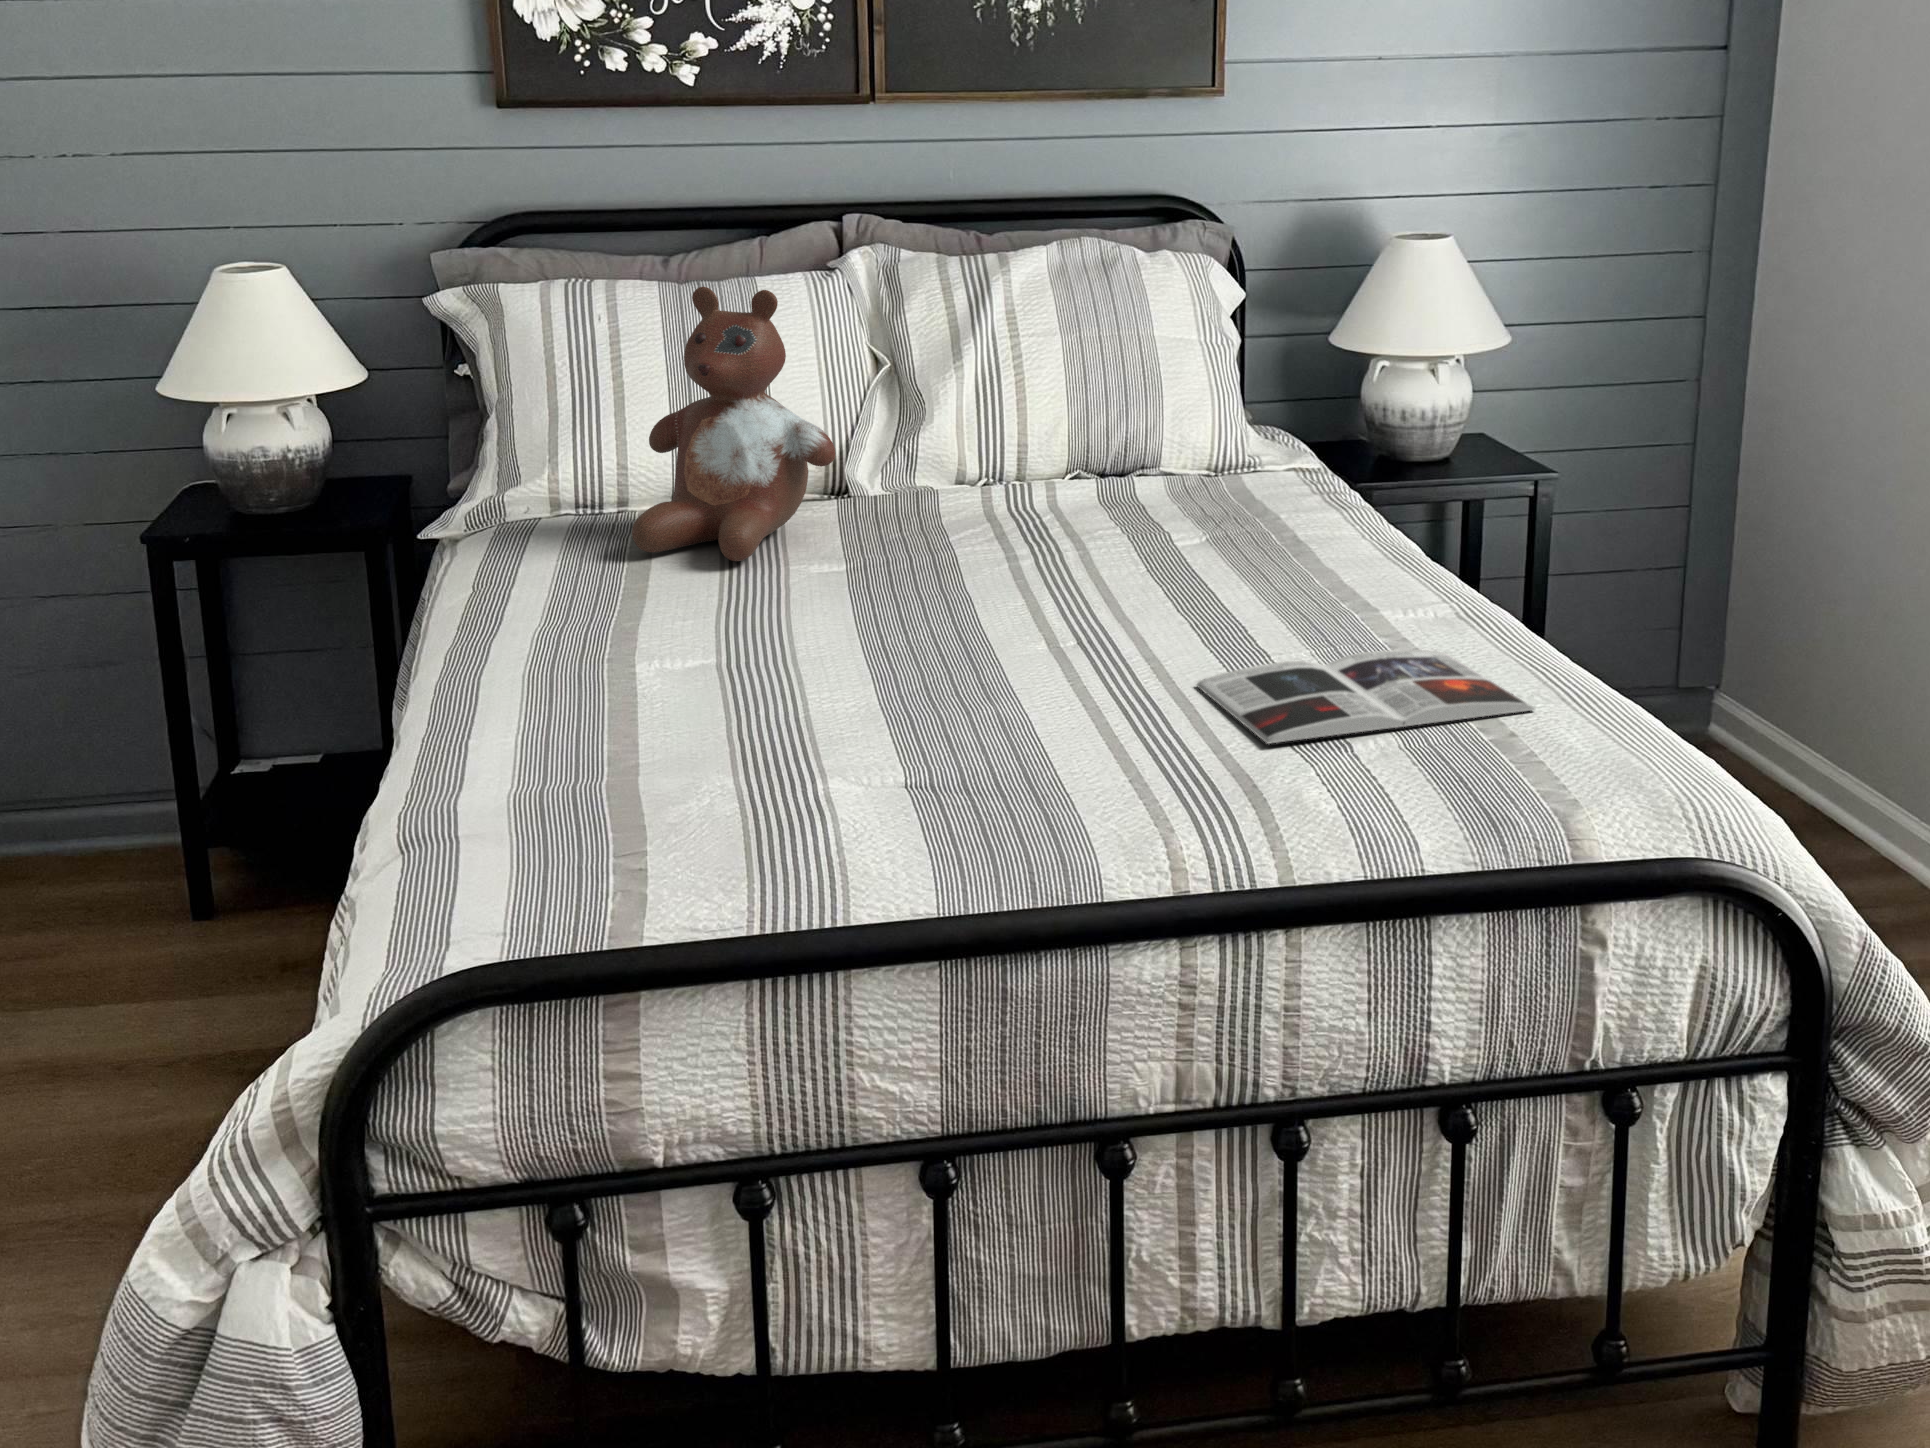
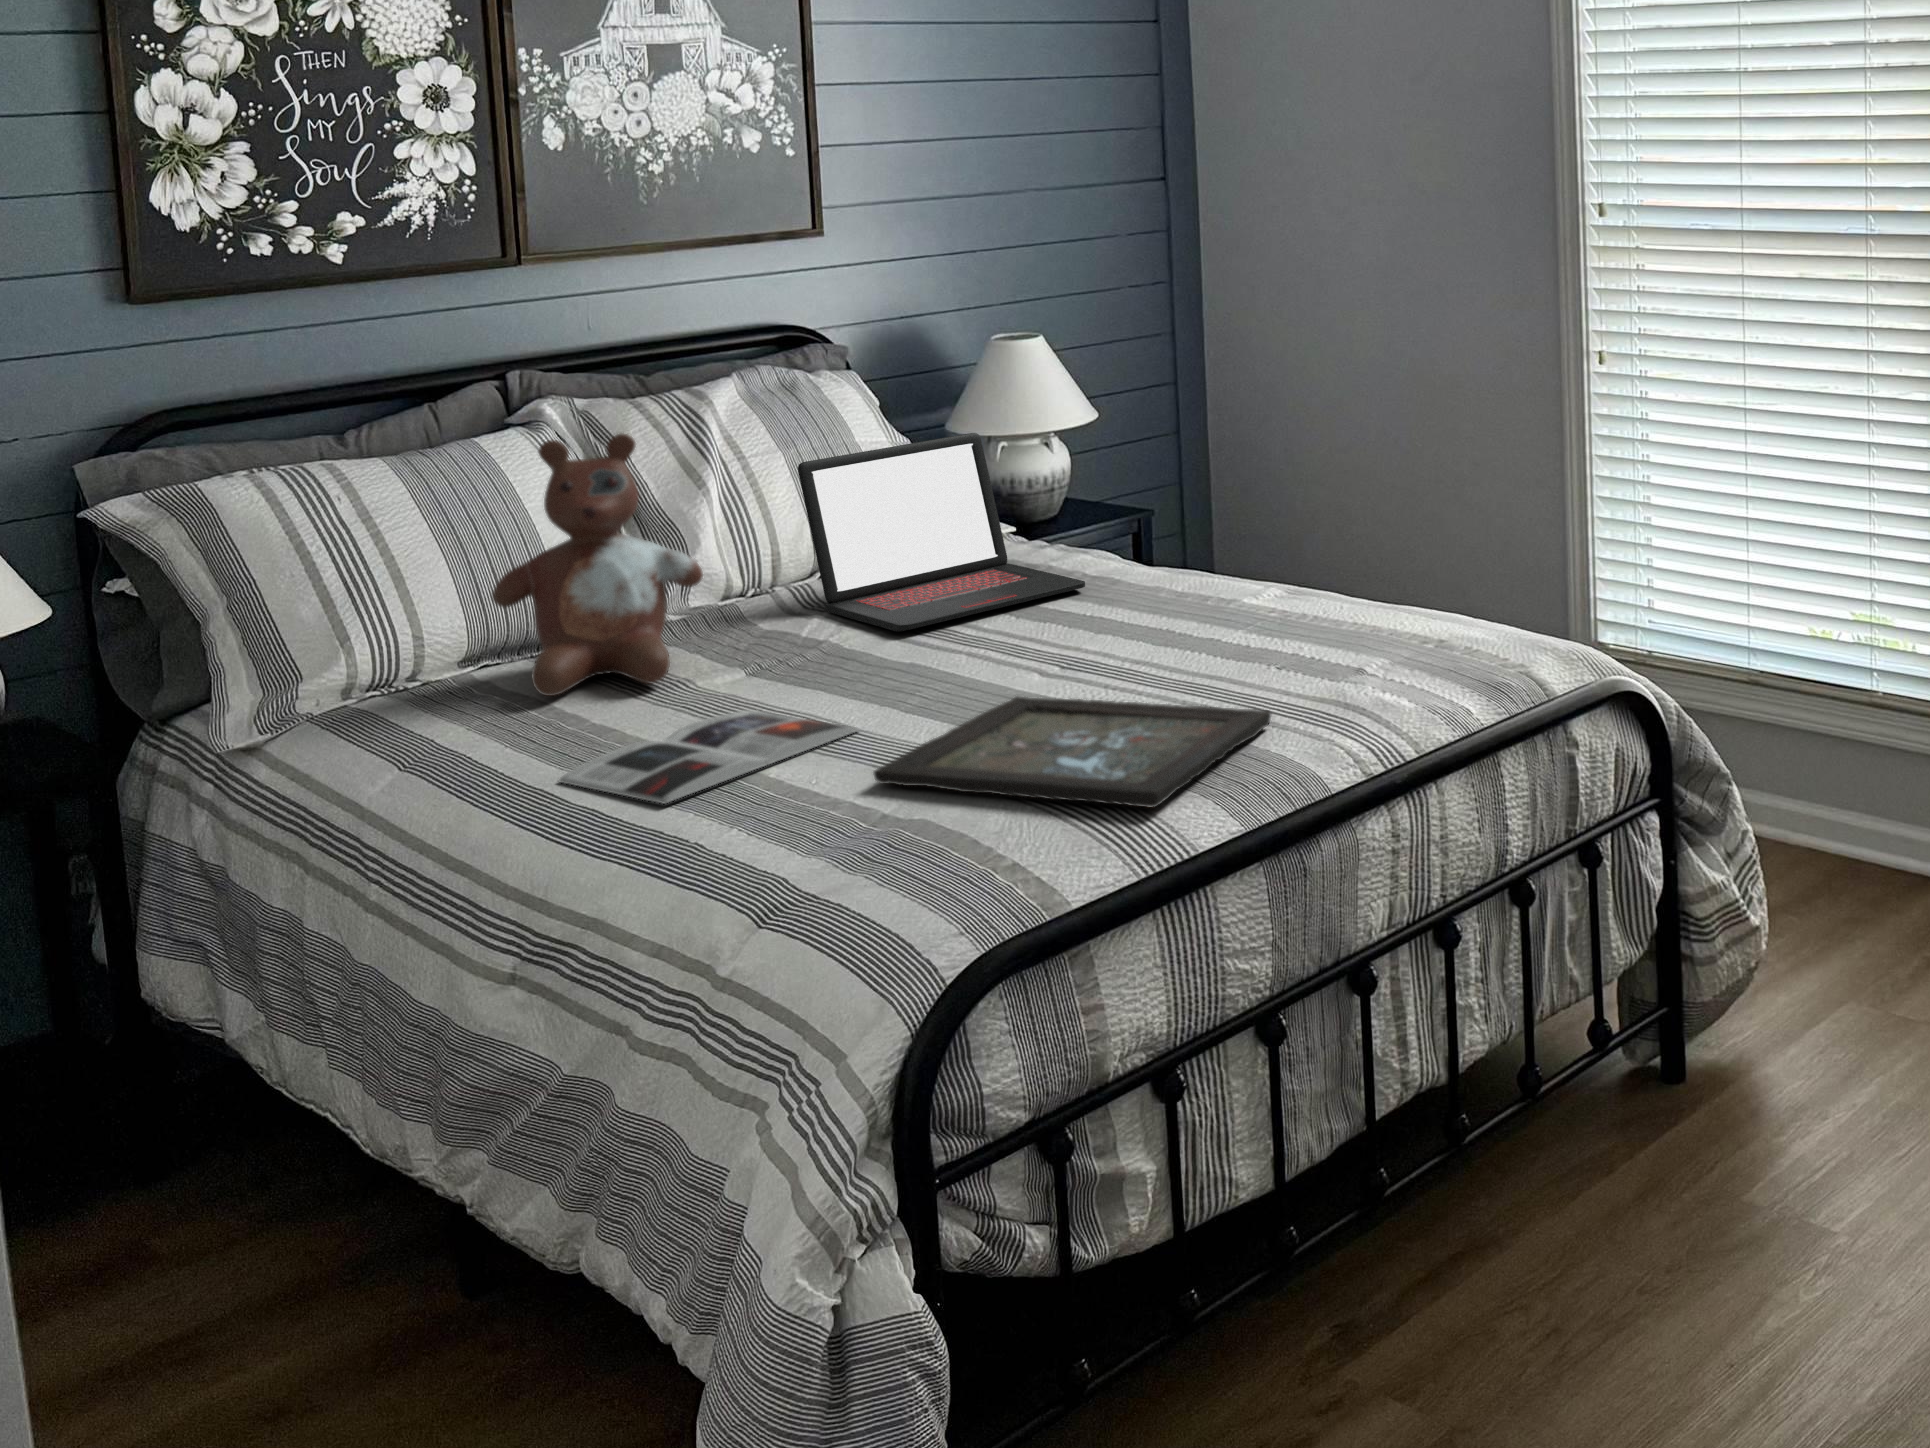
laptop: none [1000,344,1272,561] -> present [798,433,1085,632]
magazine: present [1196,650,1535,744] -> present [559,710,859,804]
tray: none [697,670,1161,857] -> present [874,697,1271,807]

